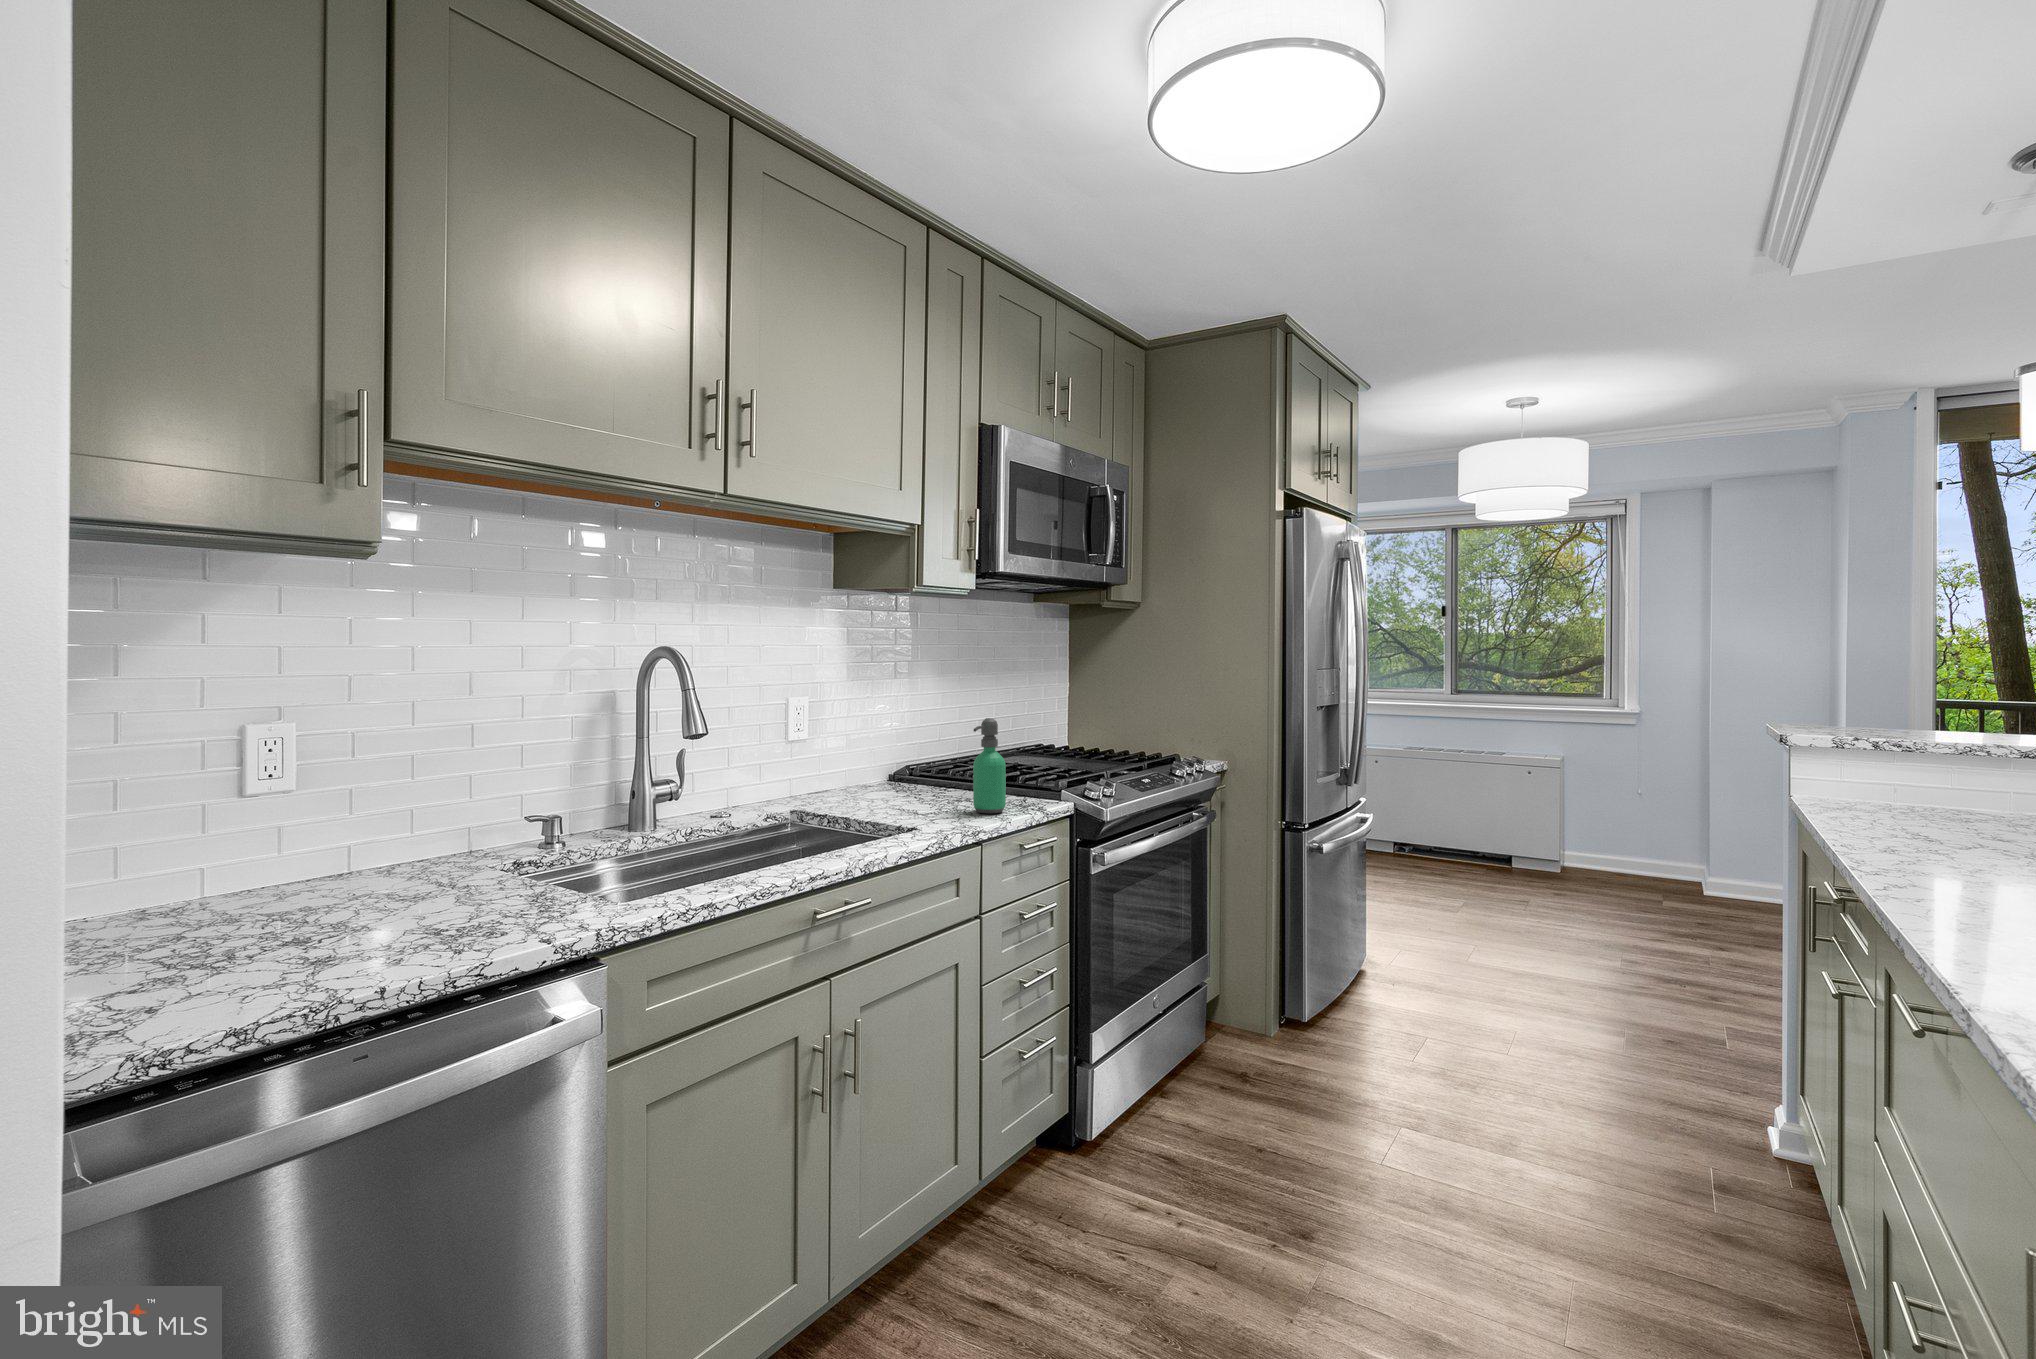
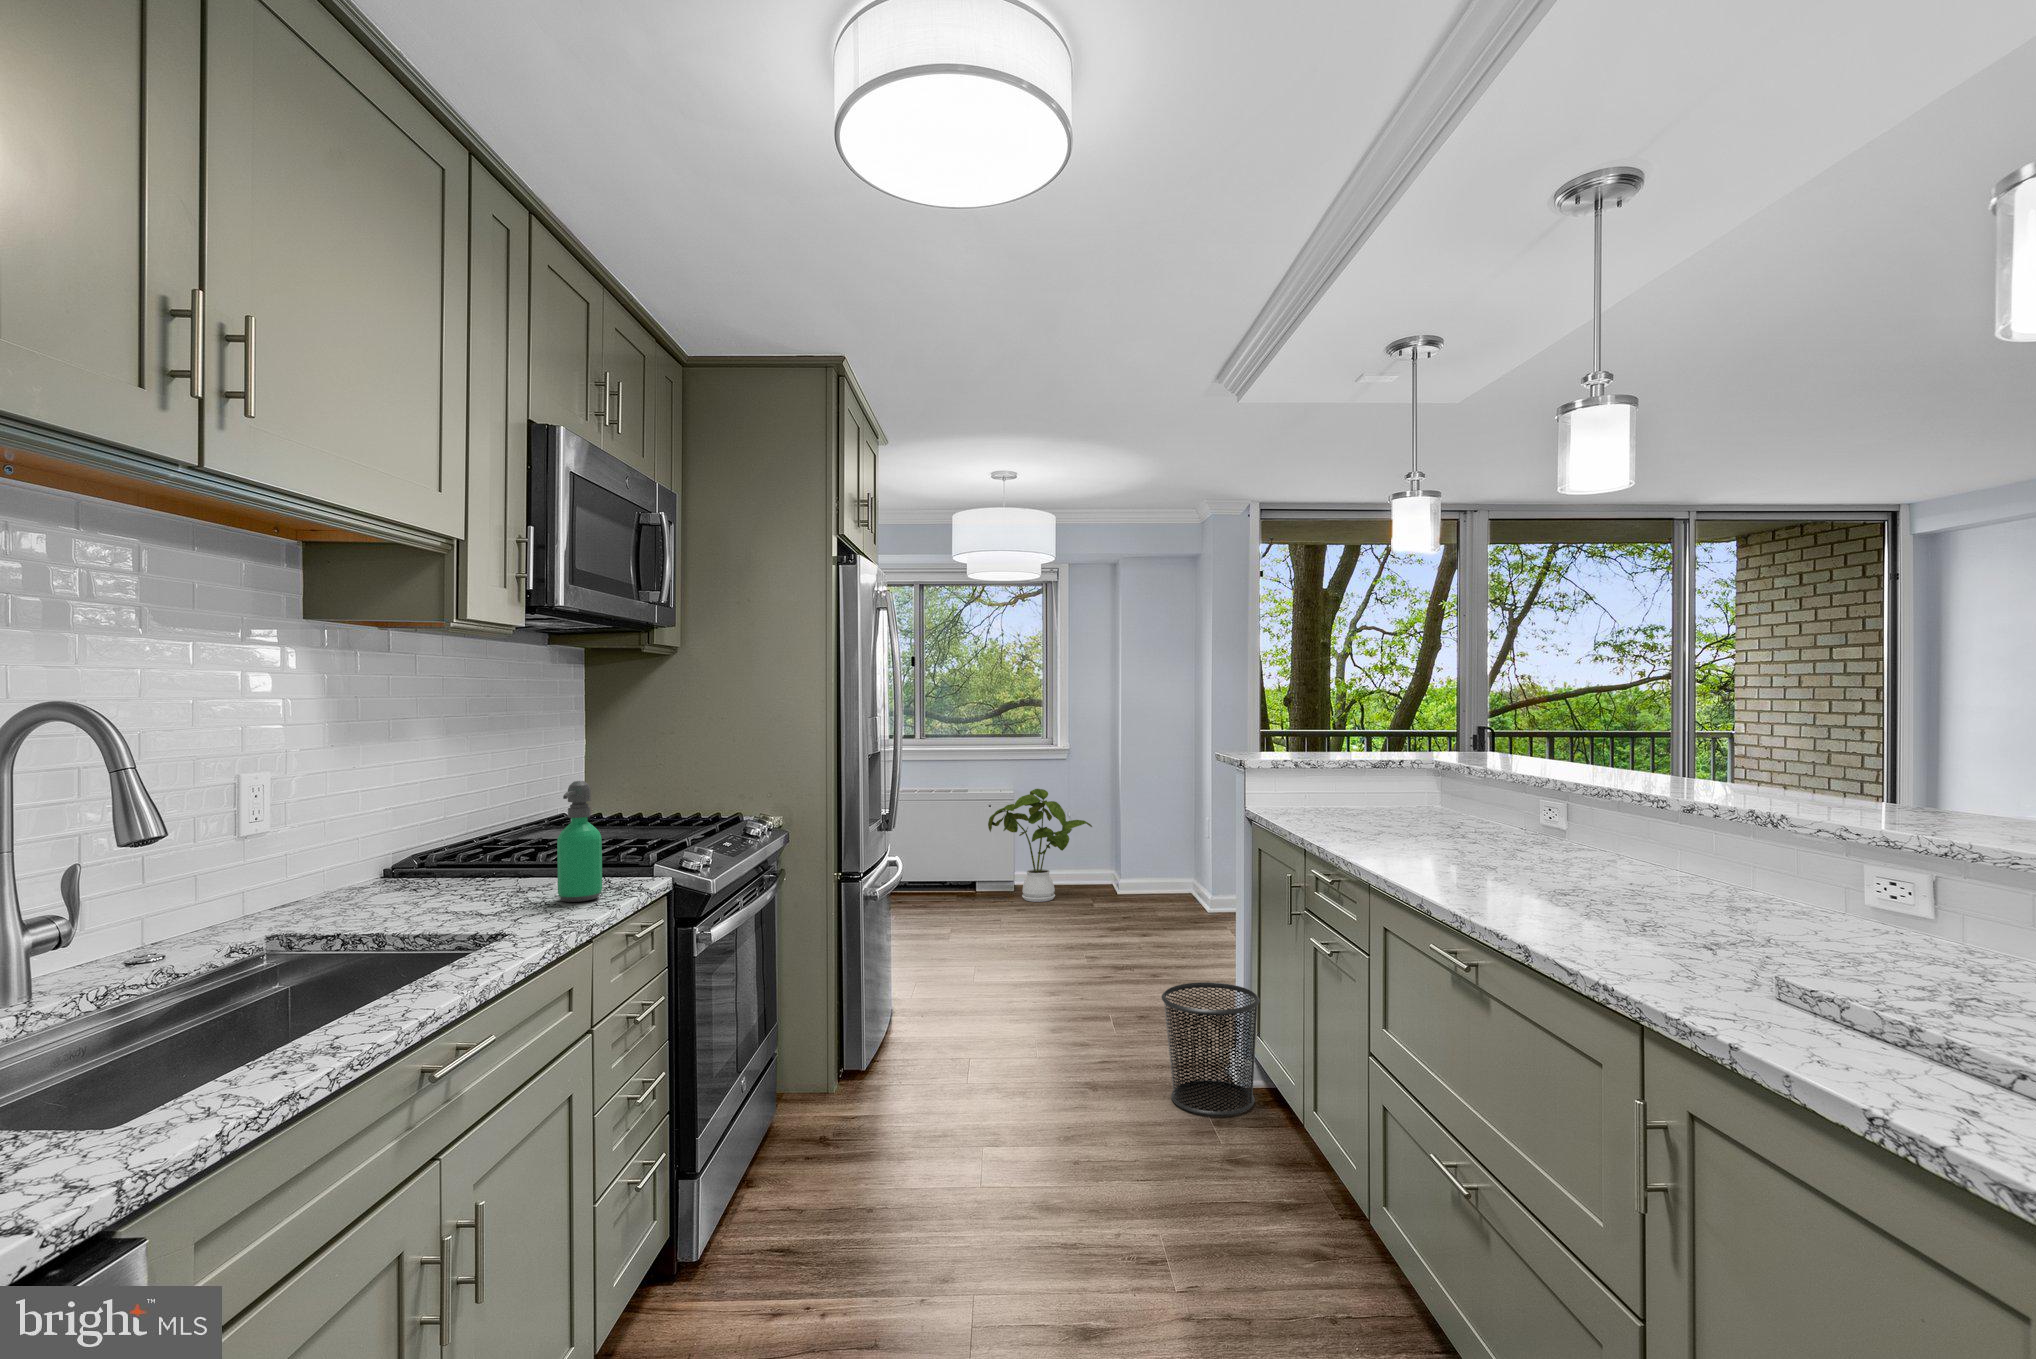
house plant: none [1526,758,1665,886] -> present [988,789,1092,902]
waste bin: none [1636,998,1775,1162] -> present [1162,982,1260,1116]

